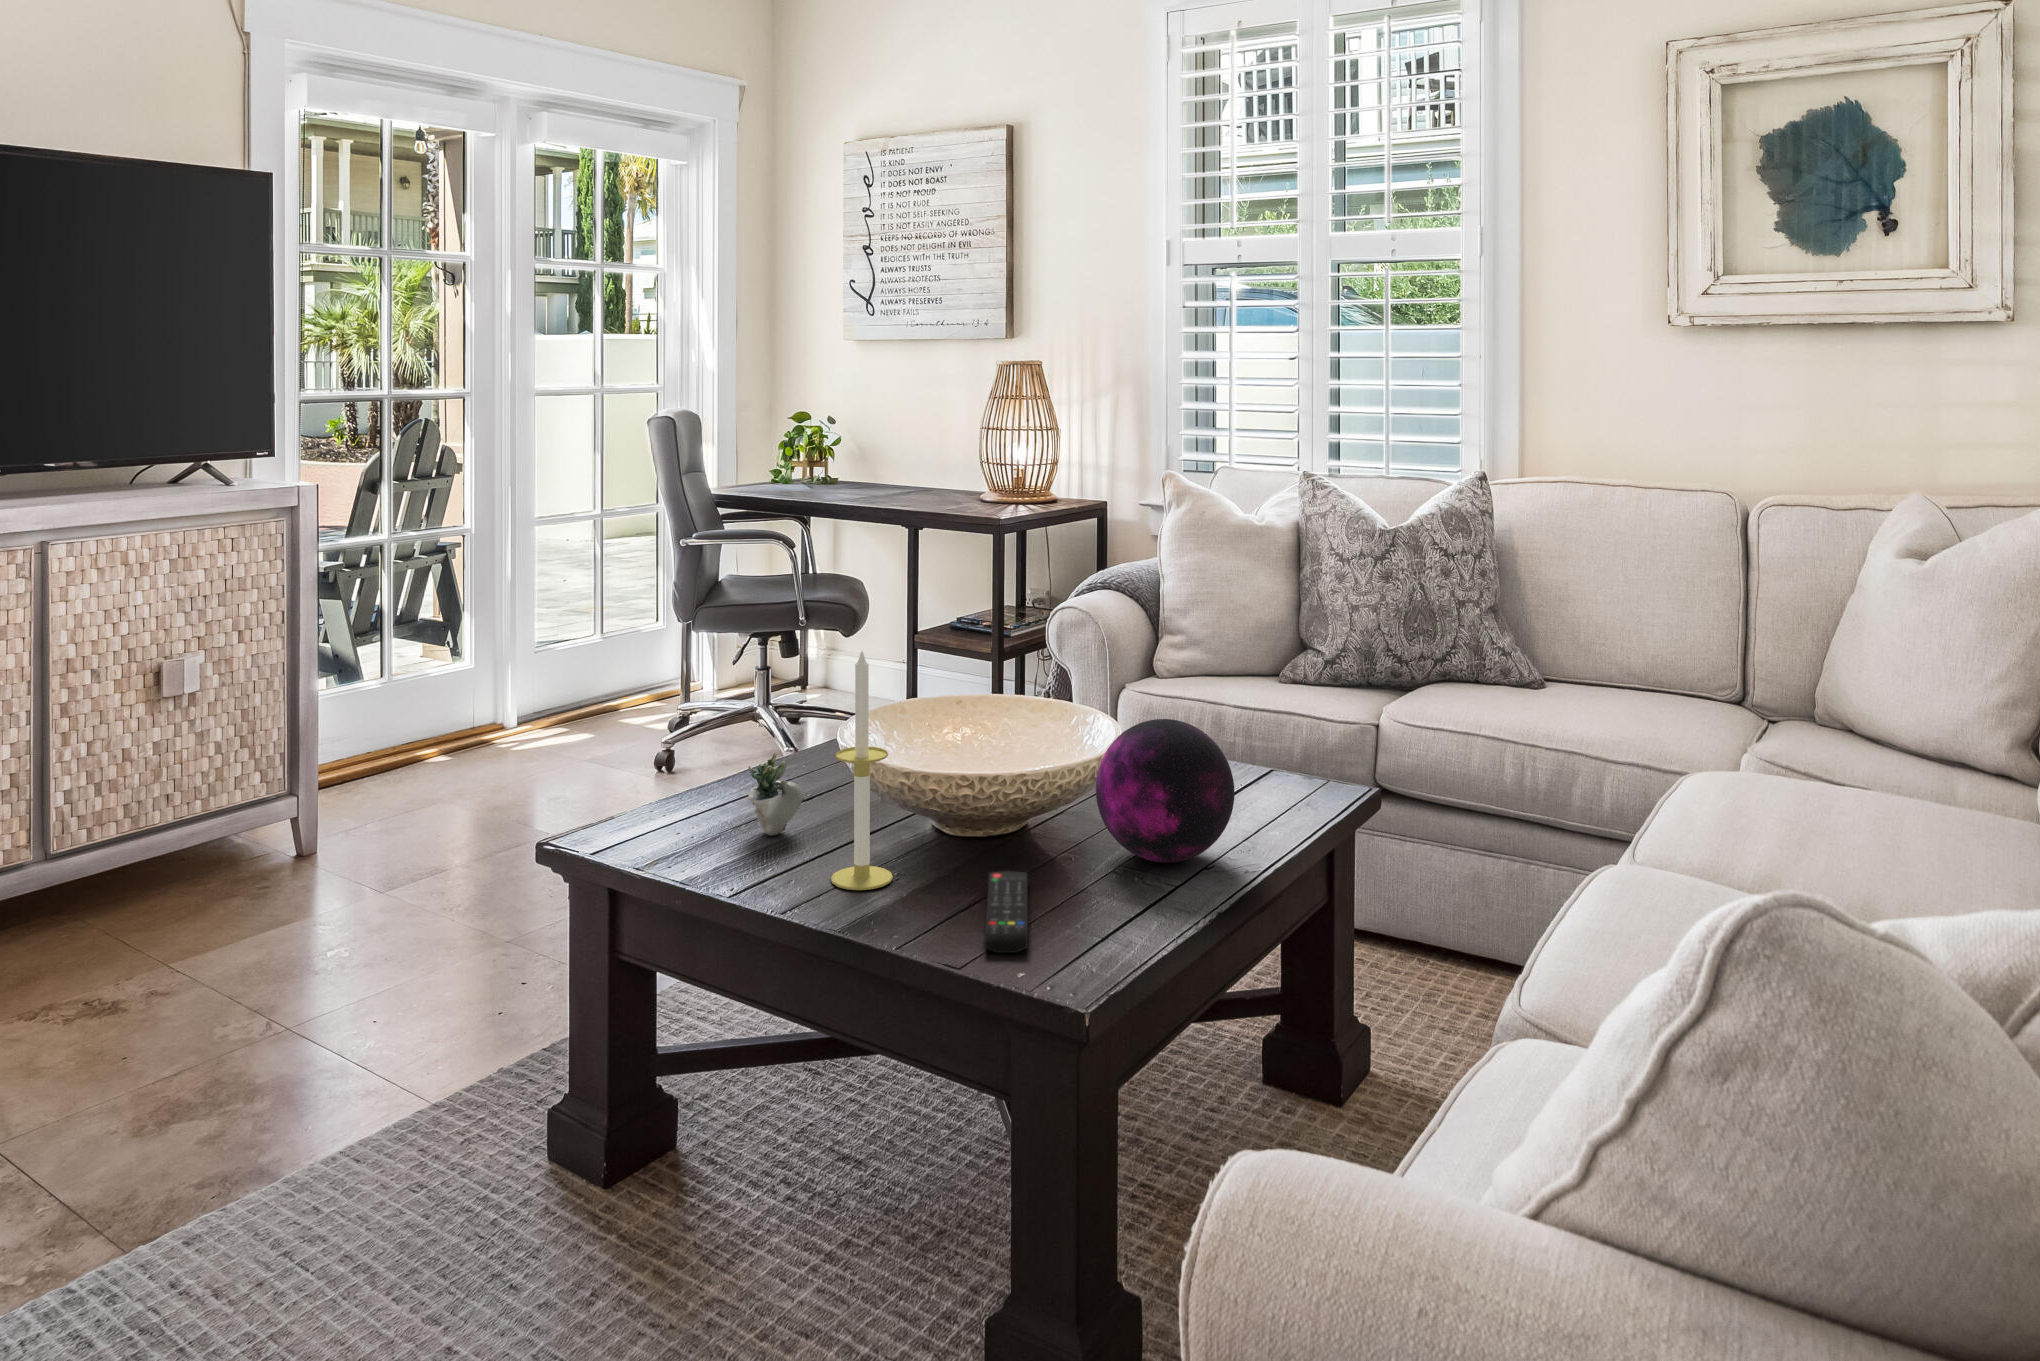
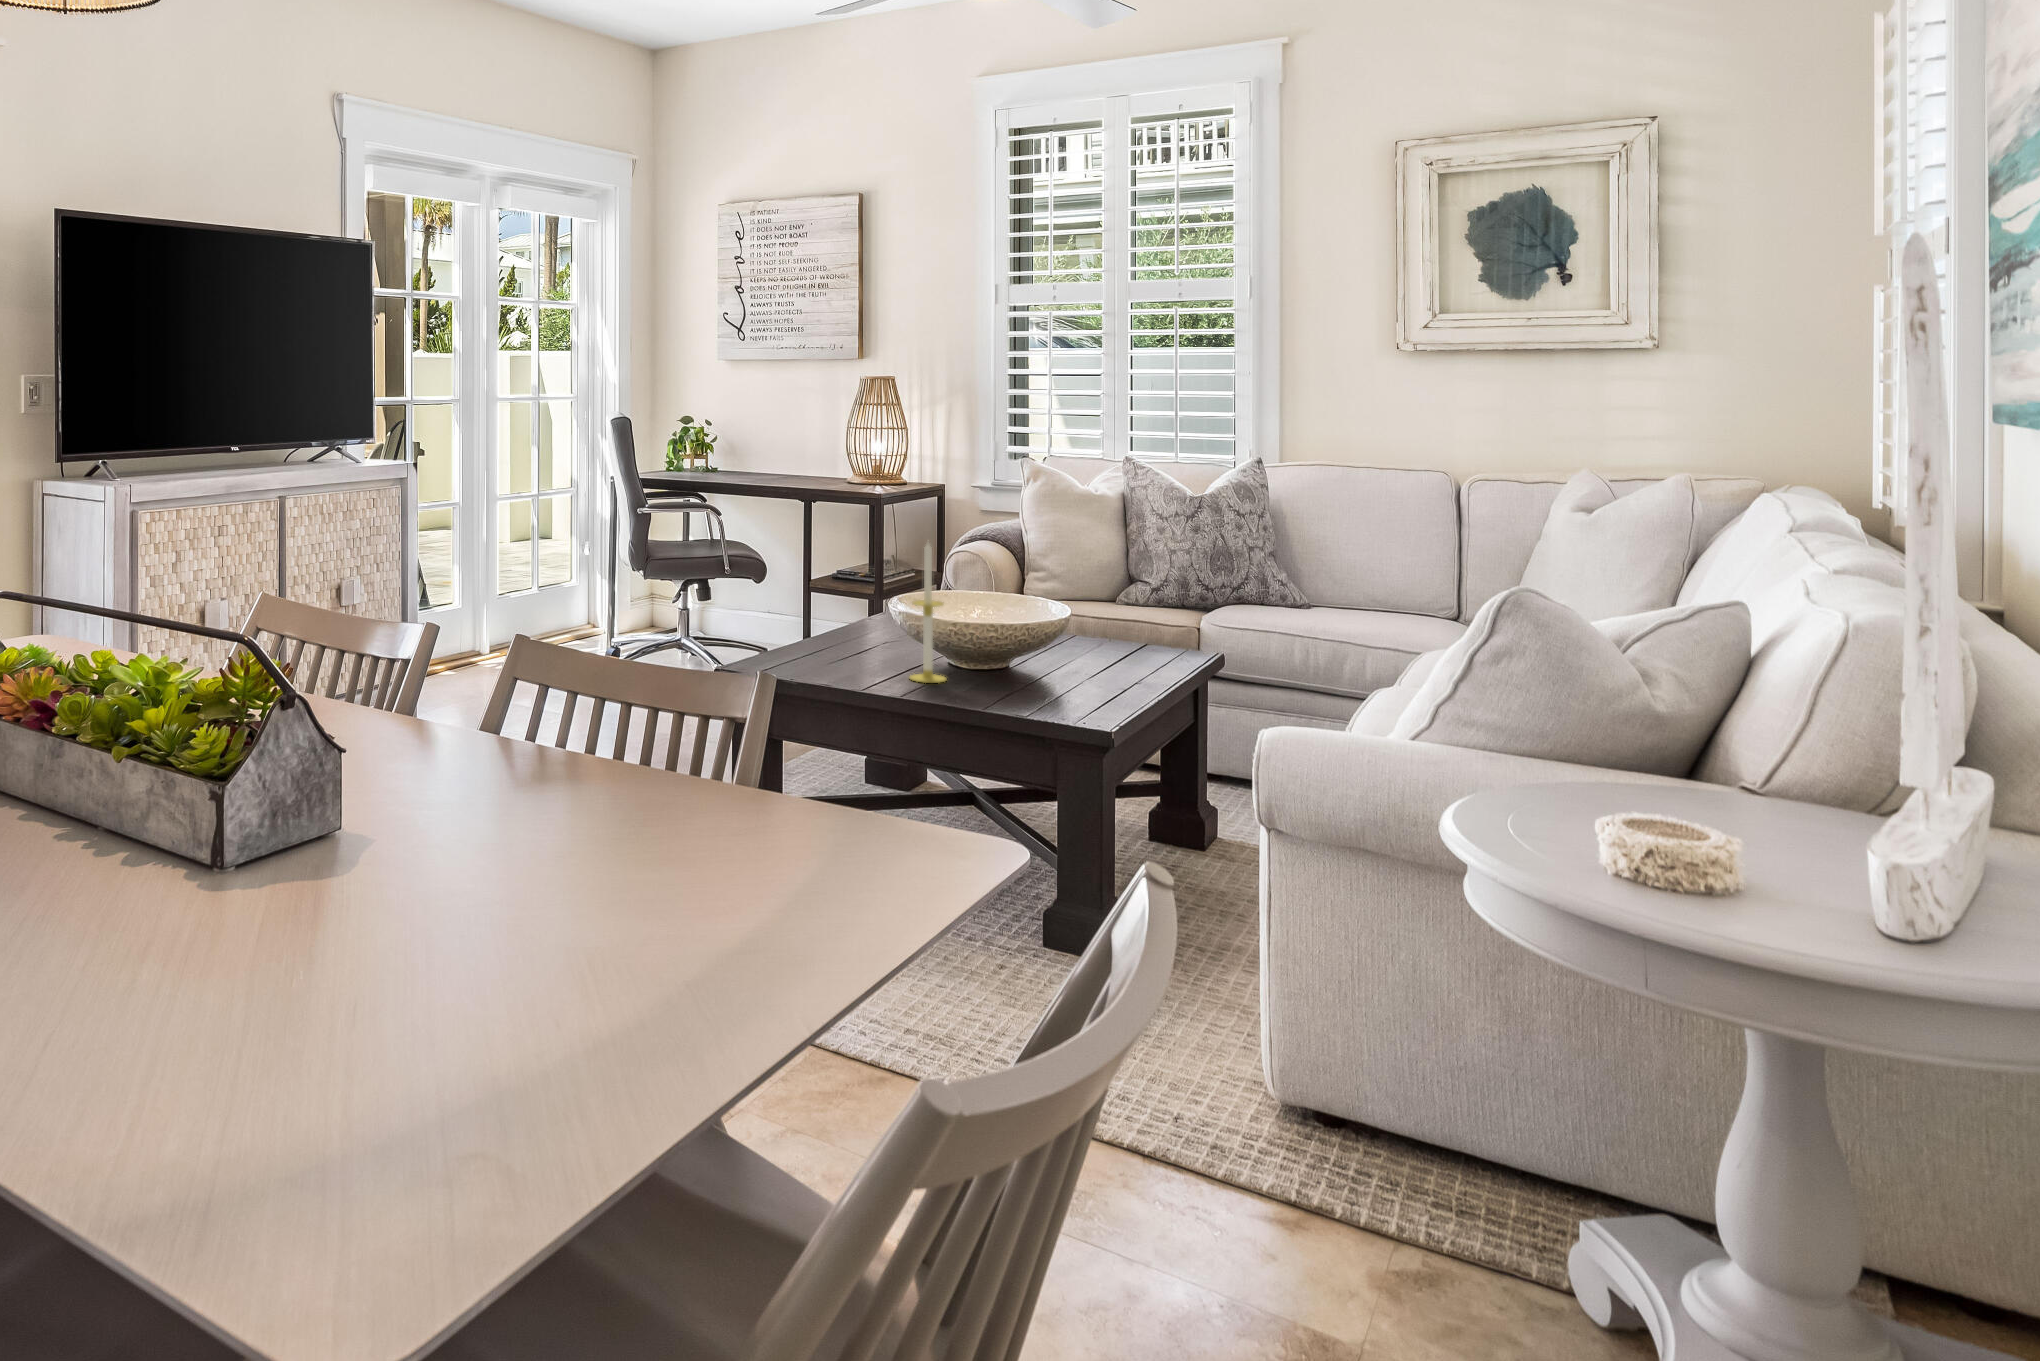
decorative orb: present [1096,719,1235,863] -> none [1062,589,1152,676]
succulent plant: present [746,753,805,836] -> none [835,611,884,662]
remote control: present [984,871,1028,953] -> none [1006,676,1057,706]

